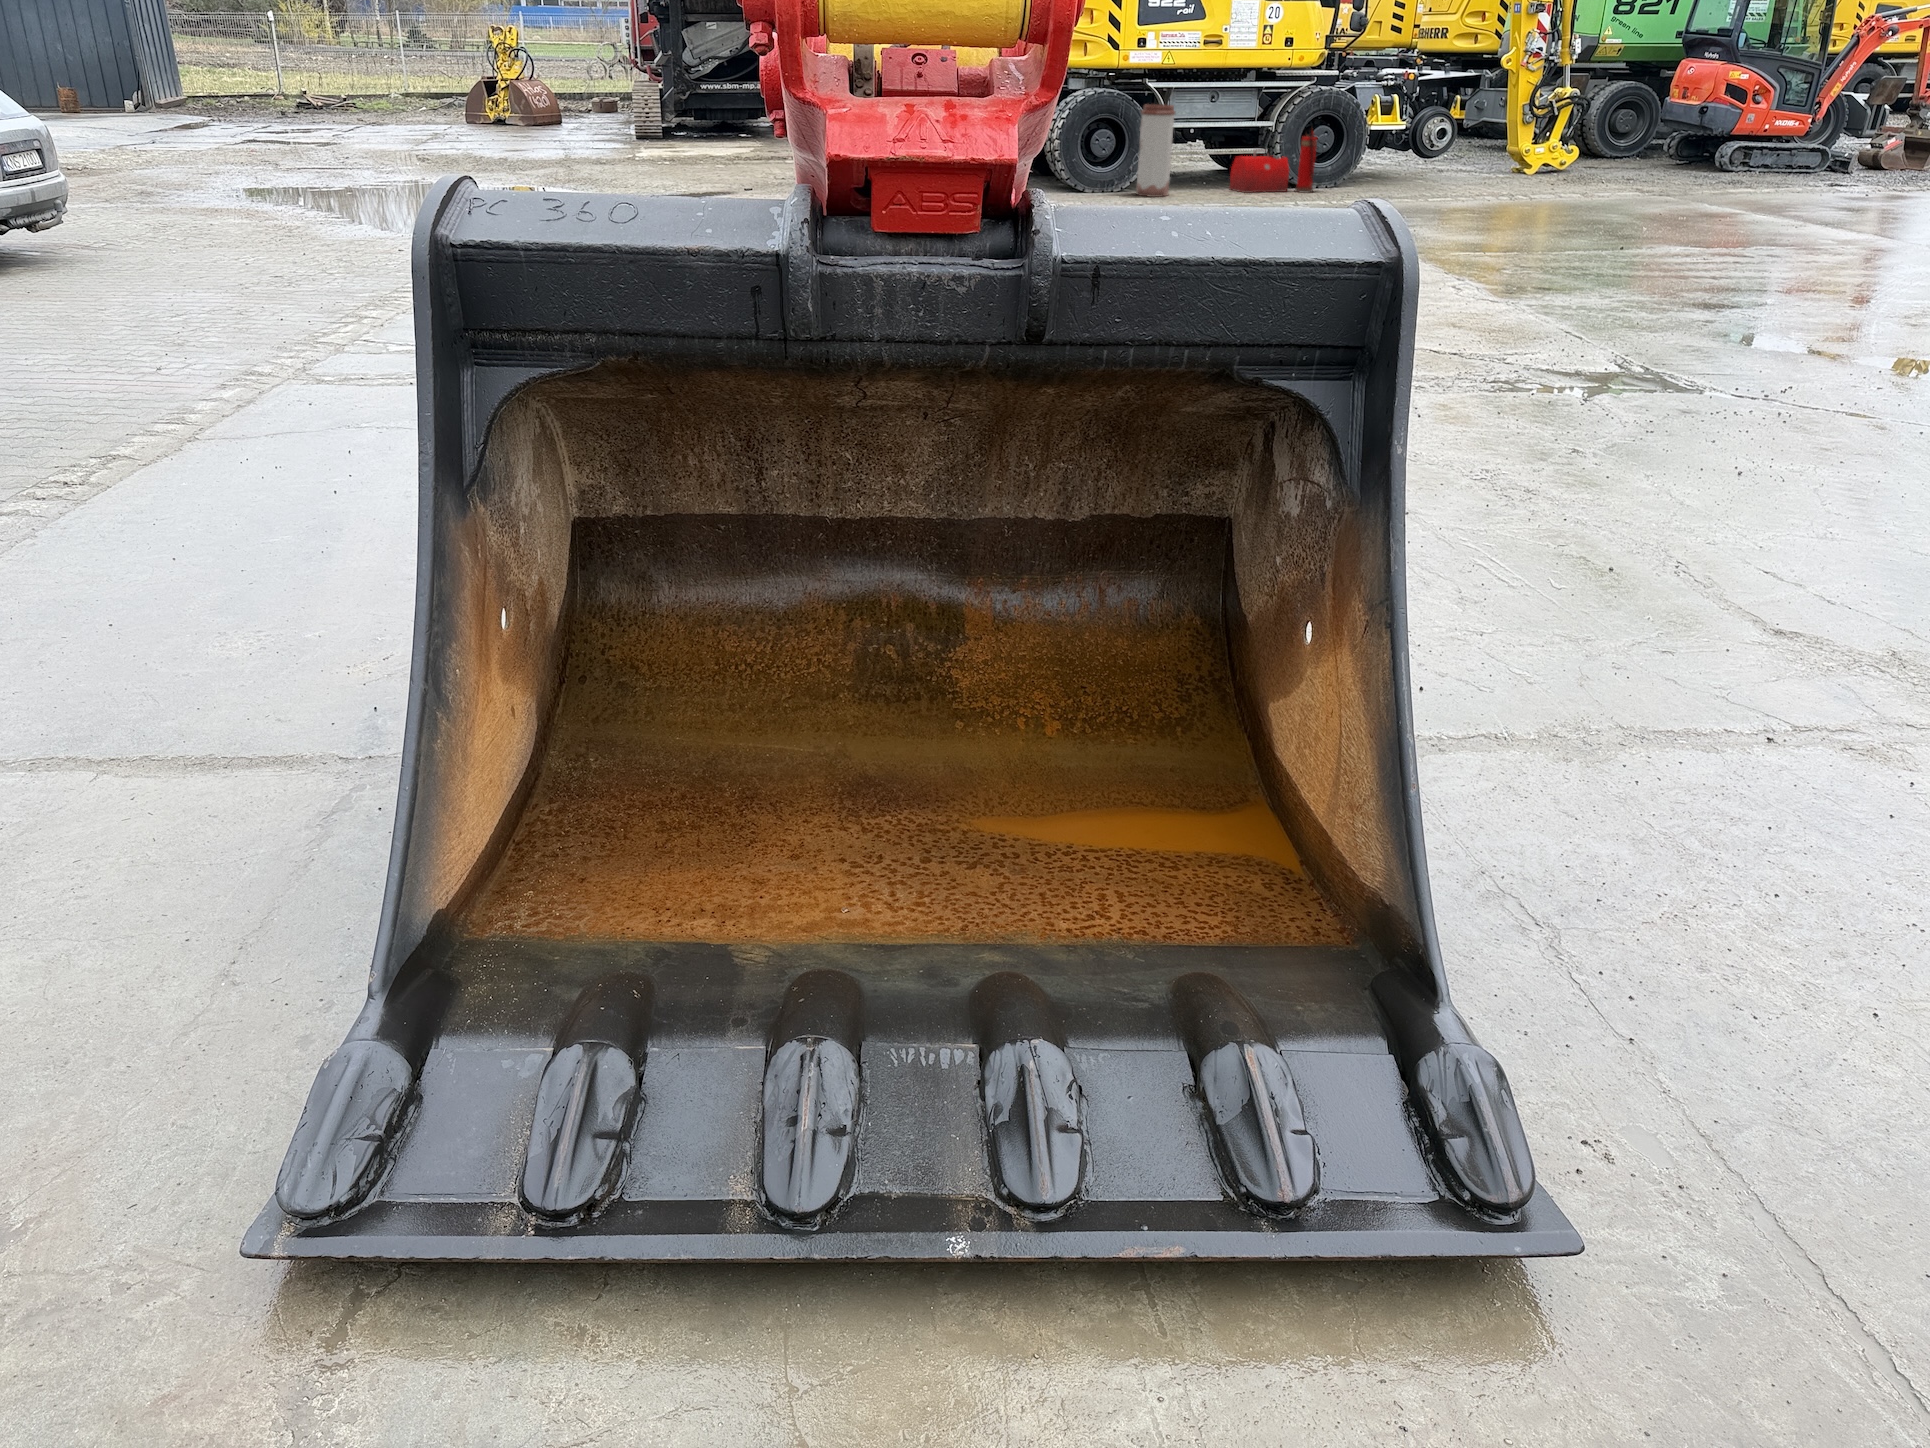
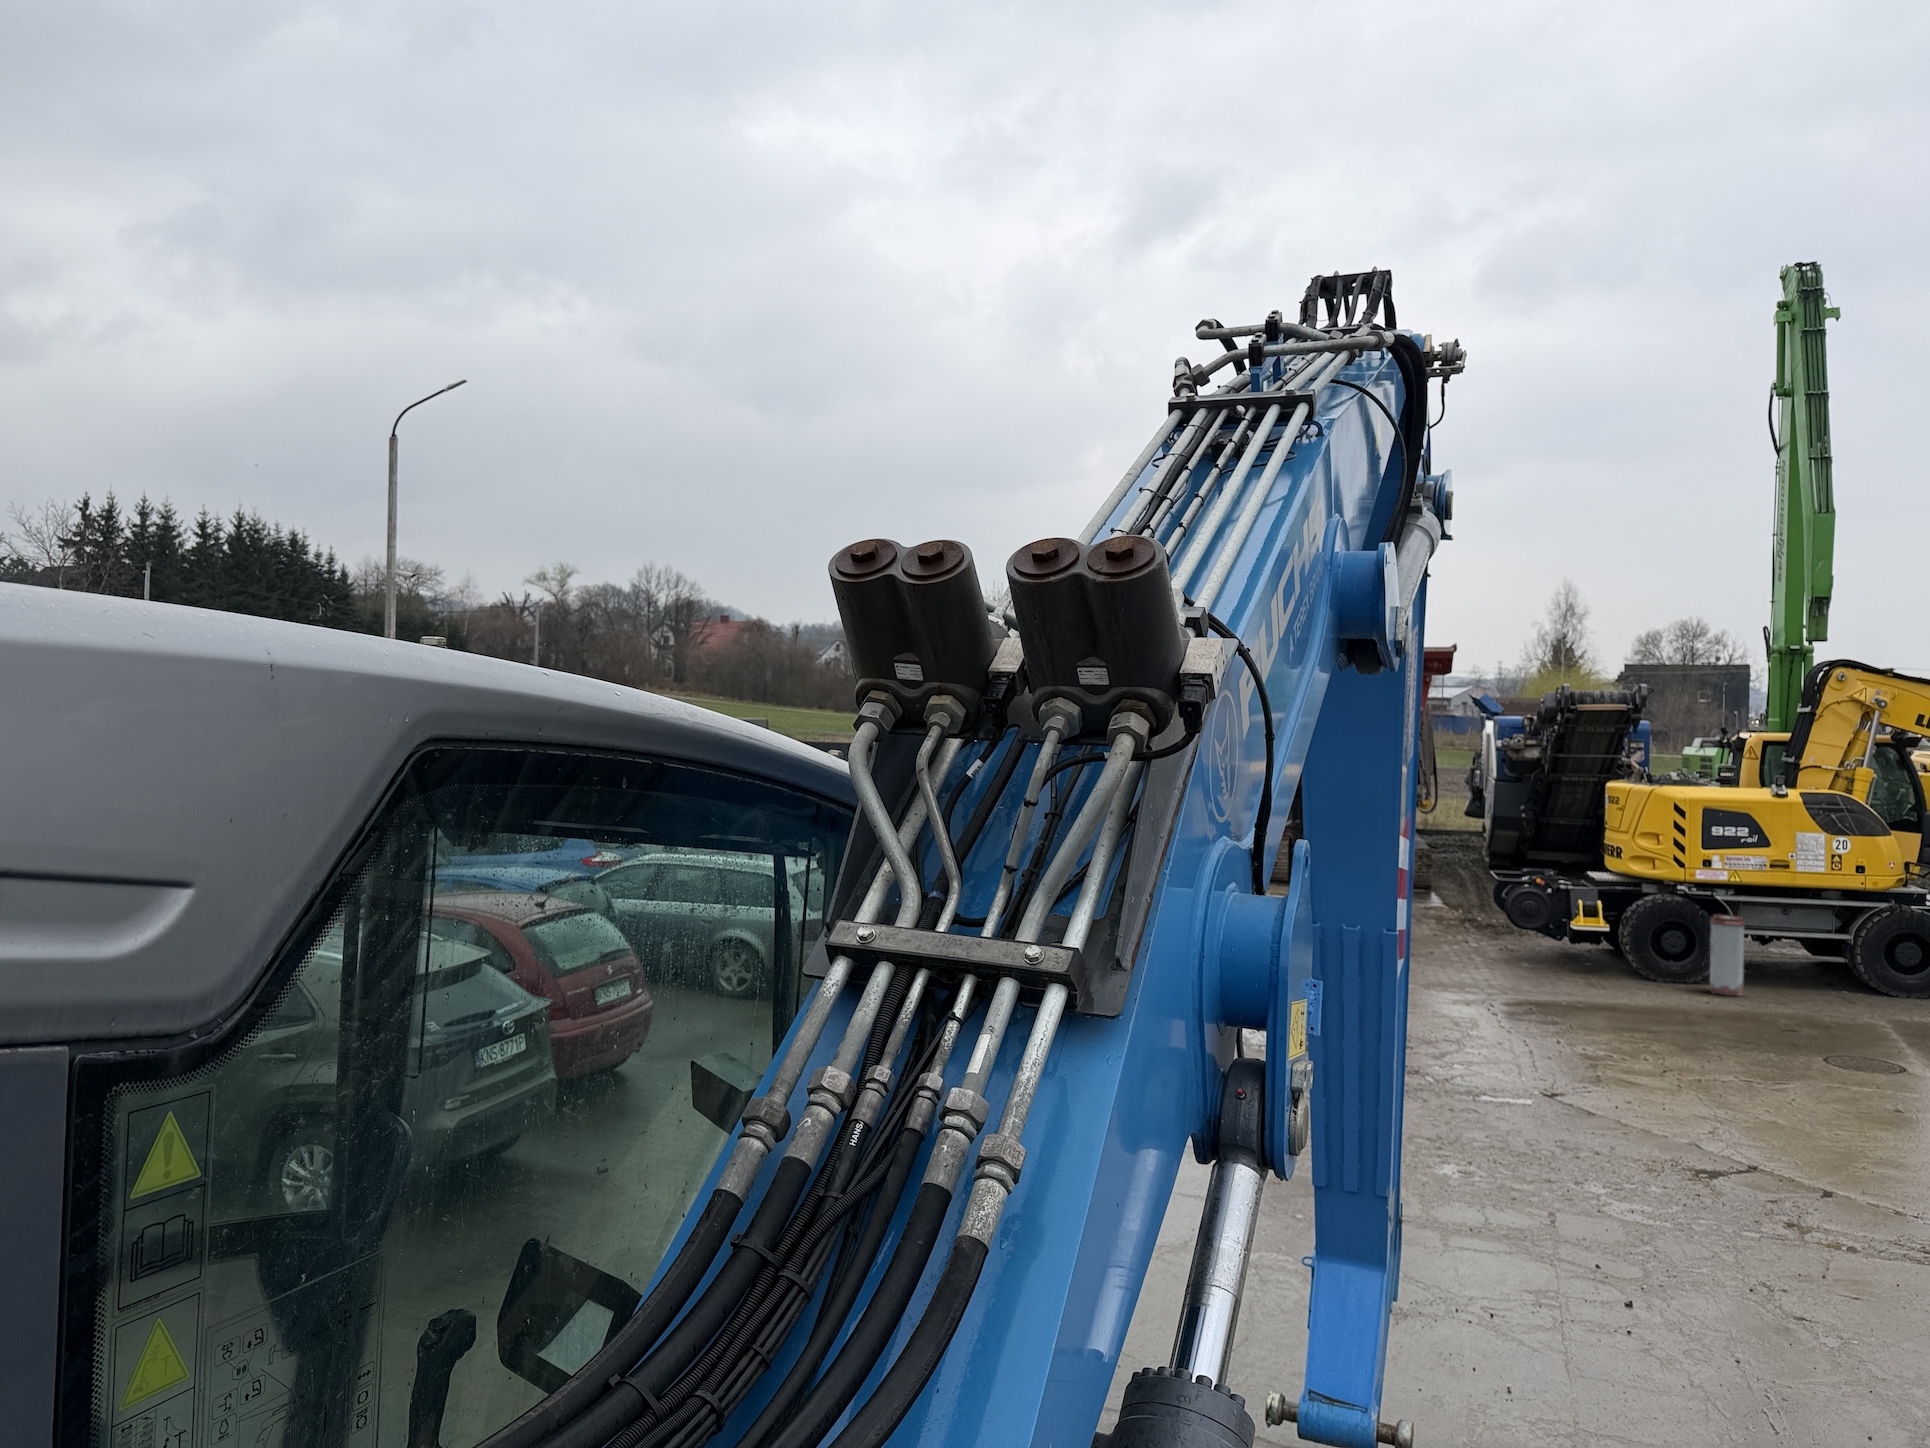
fire extinguisher: present [1295,131,1317,193] -> none [1881,942,1904,1003]
toolbox: present [1229,149,1289,193] -> none [1810,959,1874,1000]

